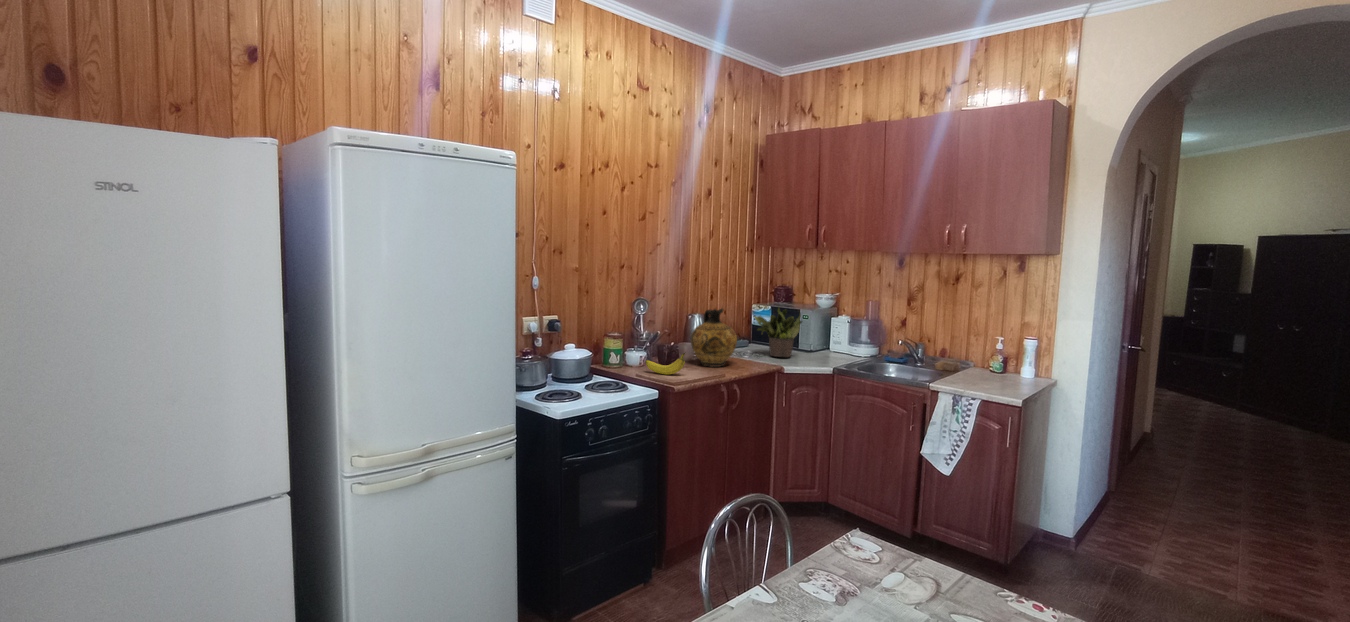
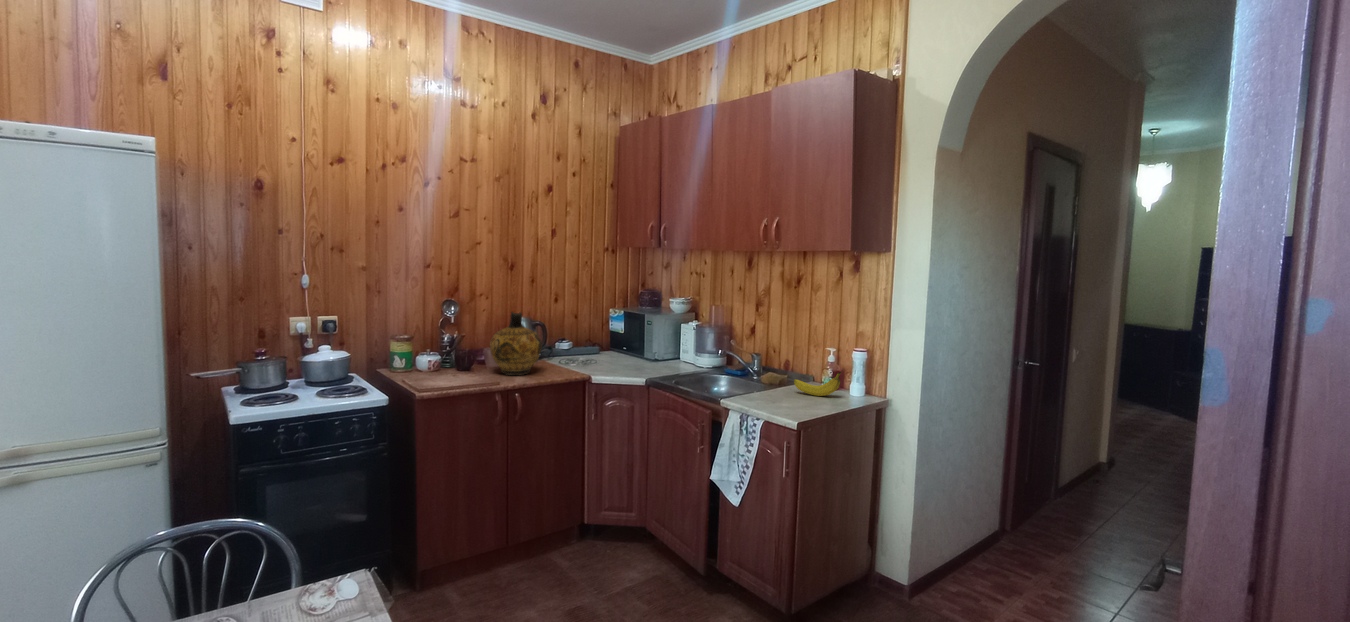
potted plant: present [754,308,802,357] -> none [582,310,632,367]
fruit: present [646,353,685,374] -> present [794,372,841,396]

